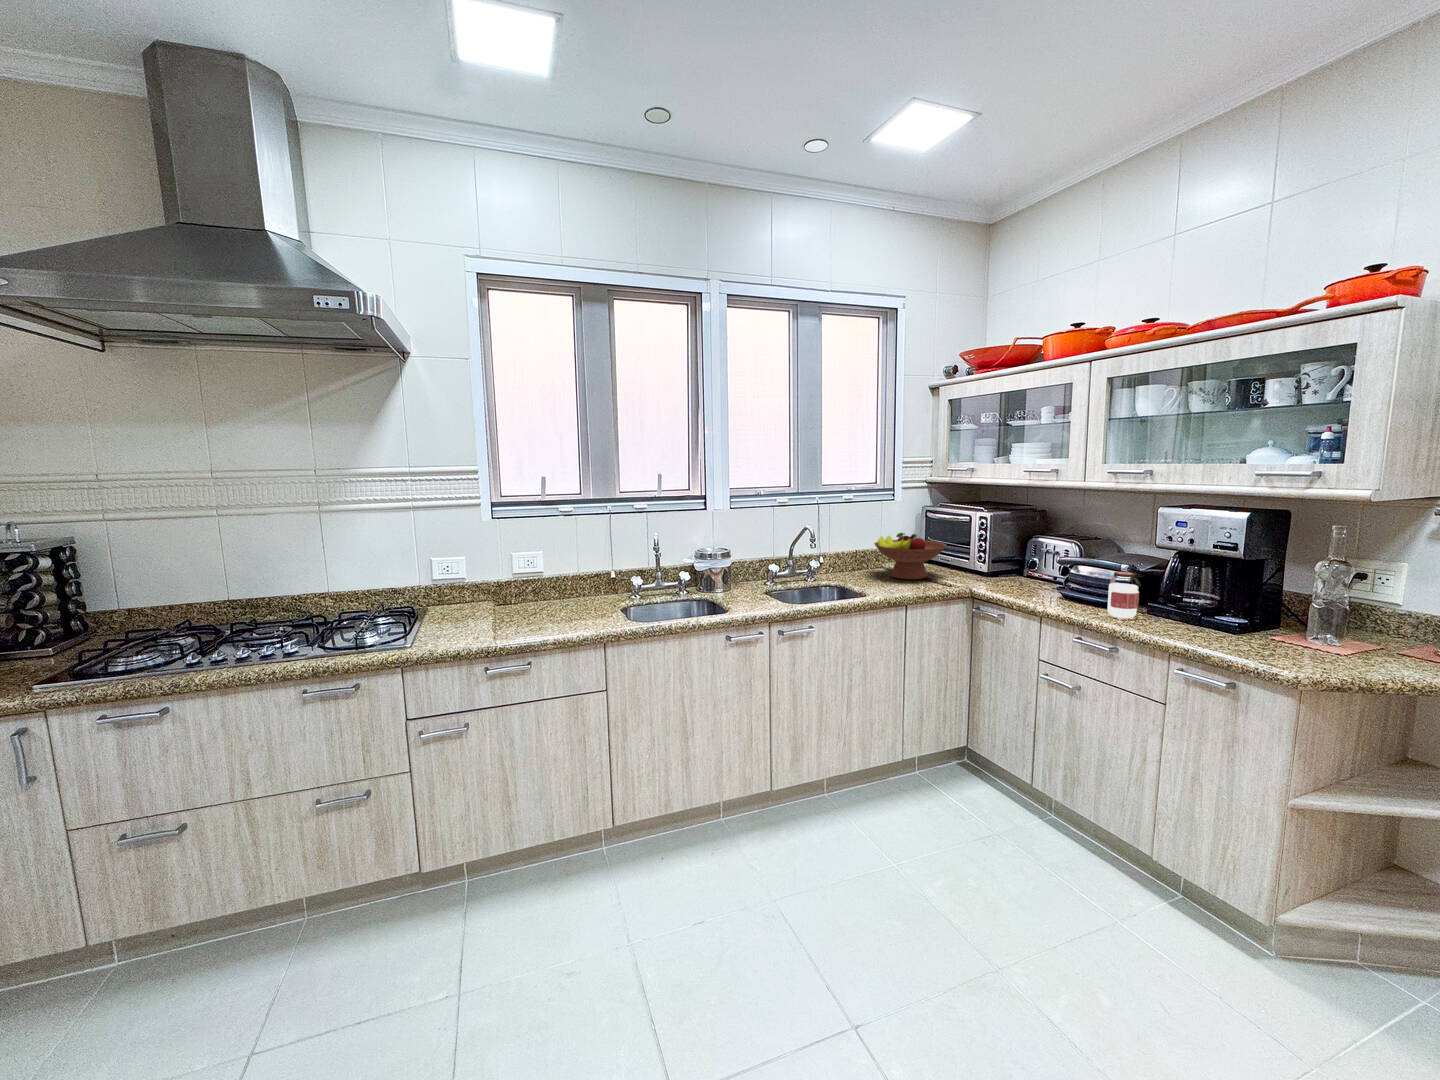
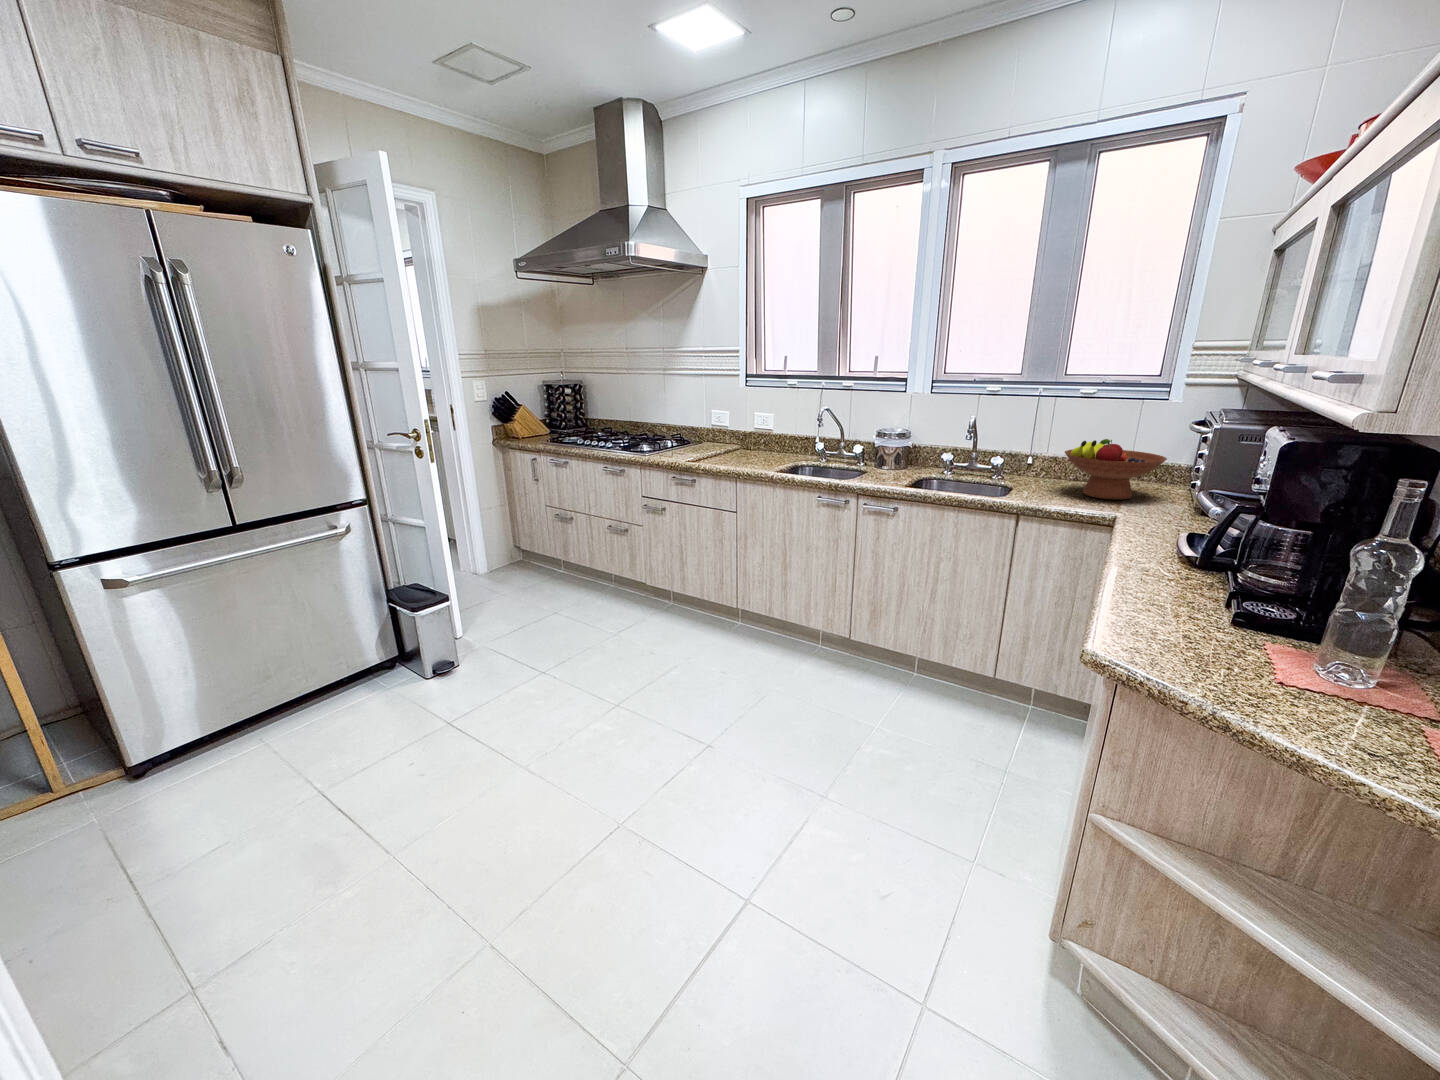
jar: present [1108,572,1141,618] -> none [1142,509,1194,574]

